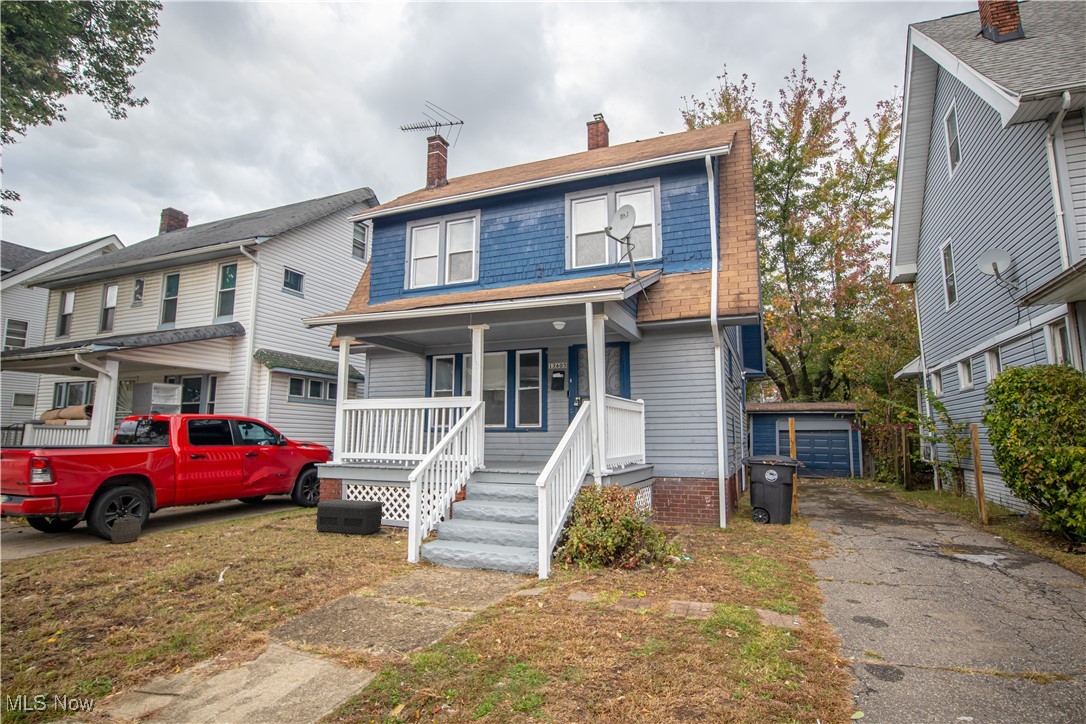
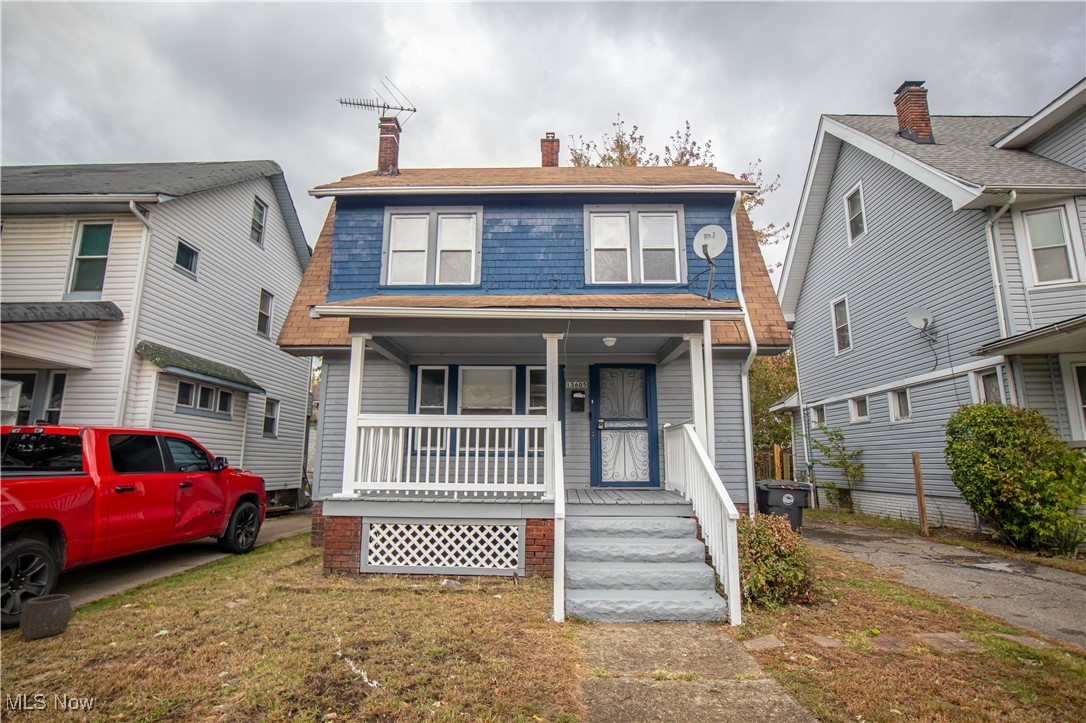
storage bench: present [316,500,382,535] -> none [335,545,422,590]

